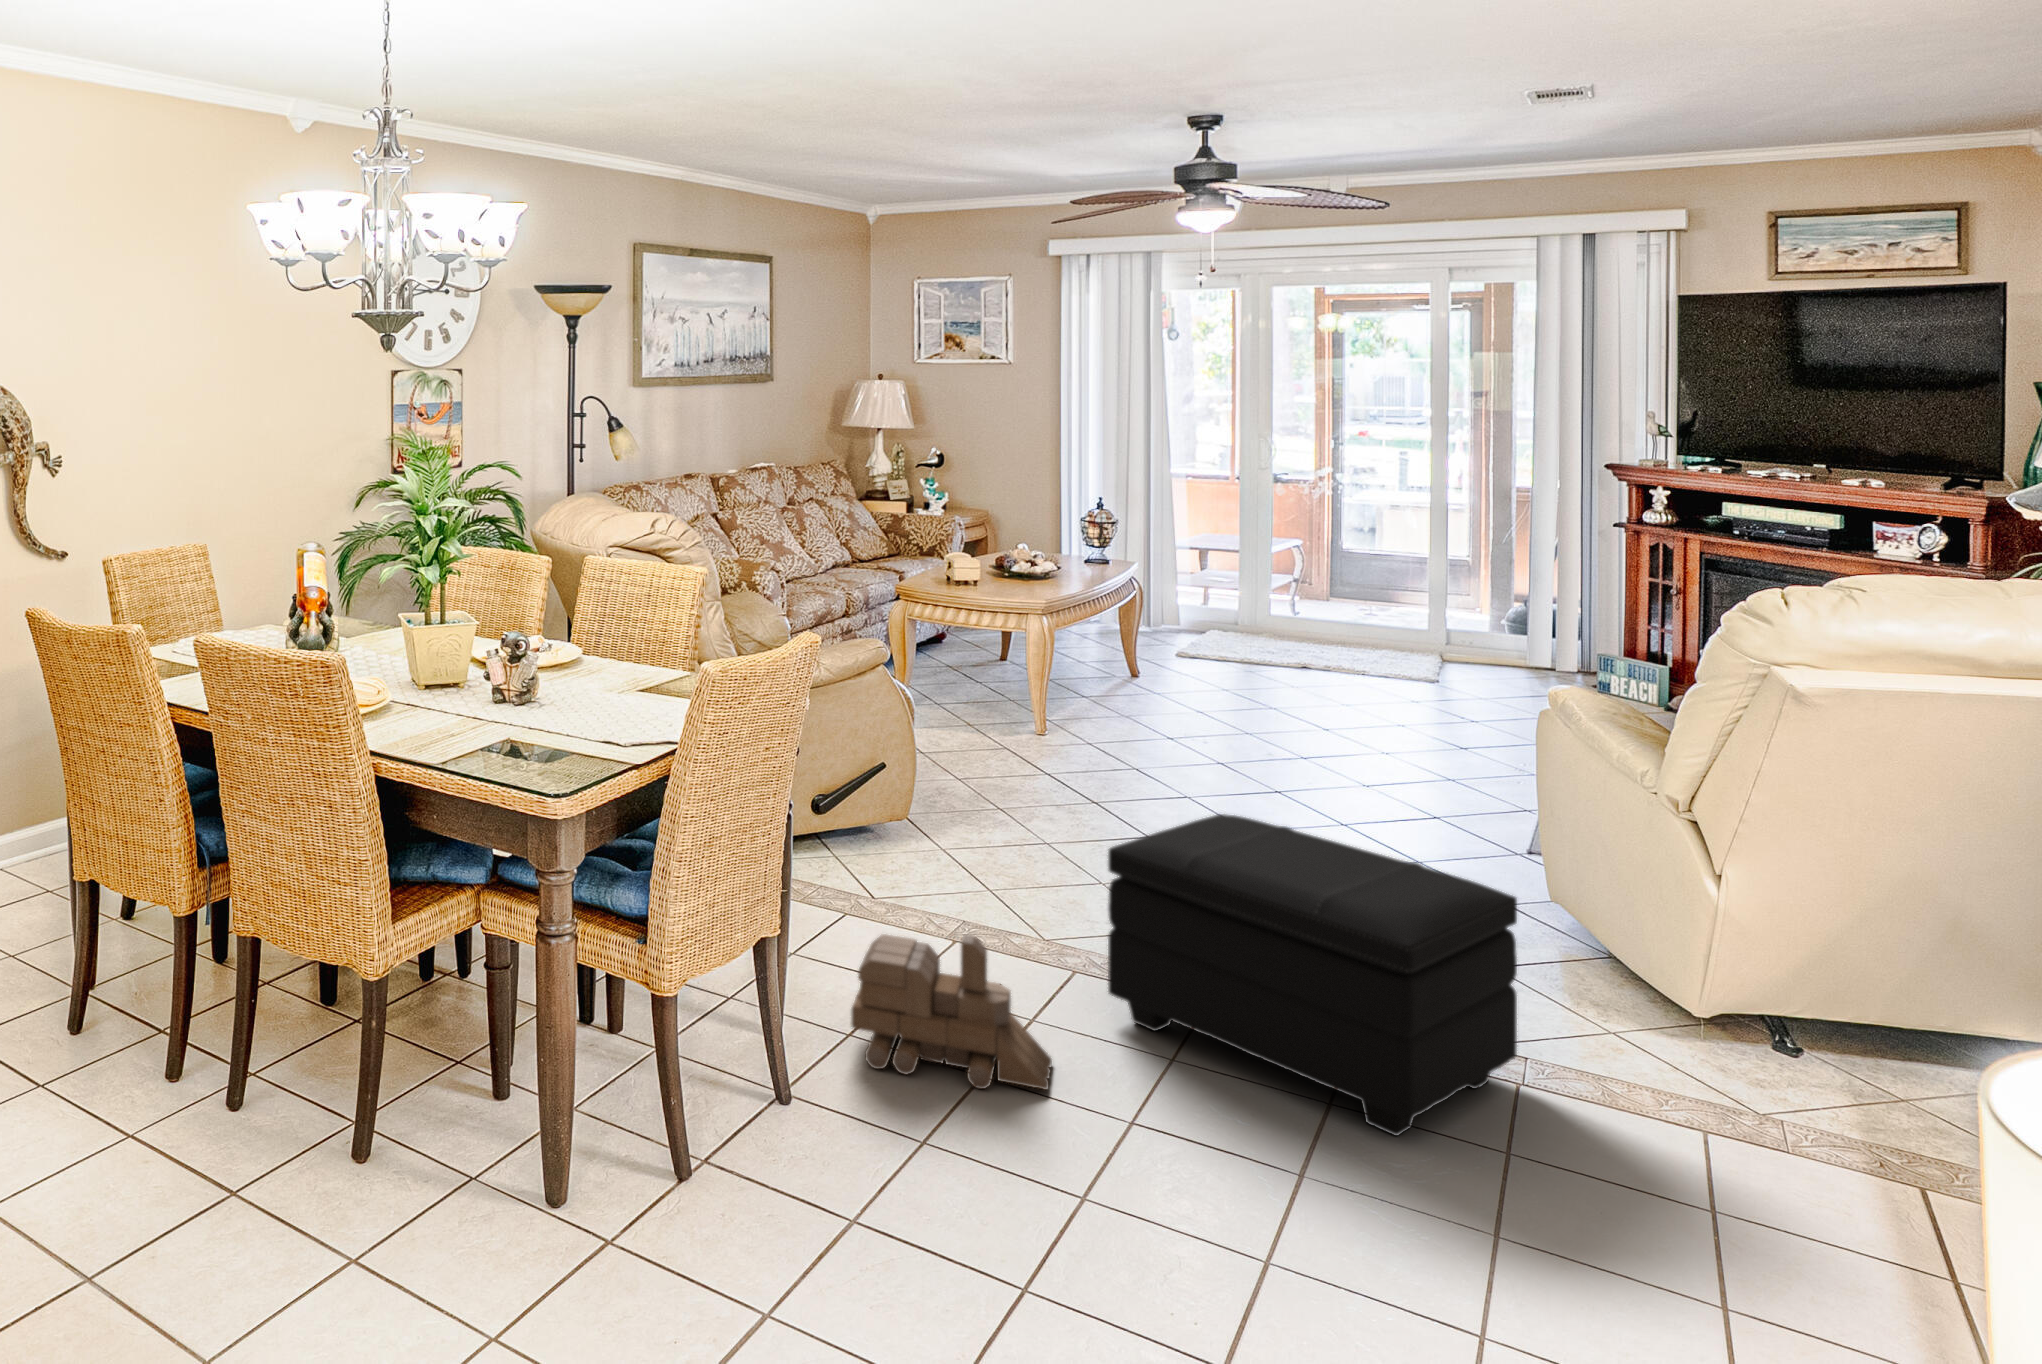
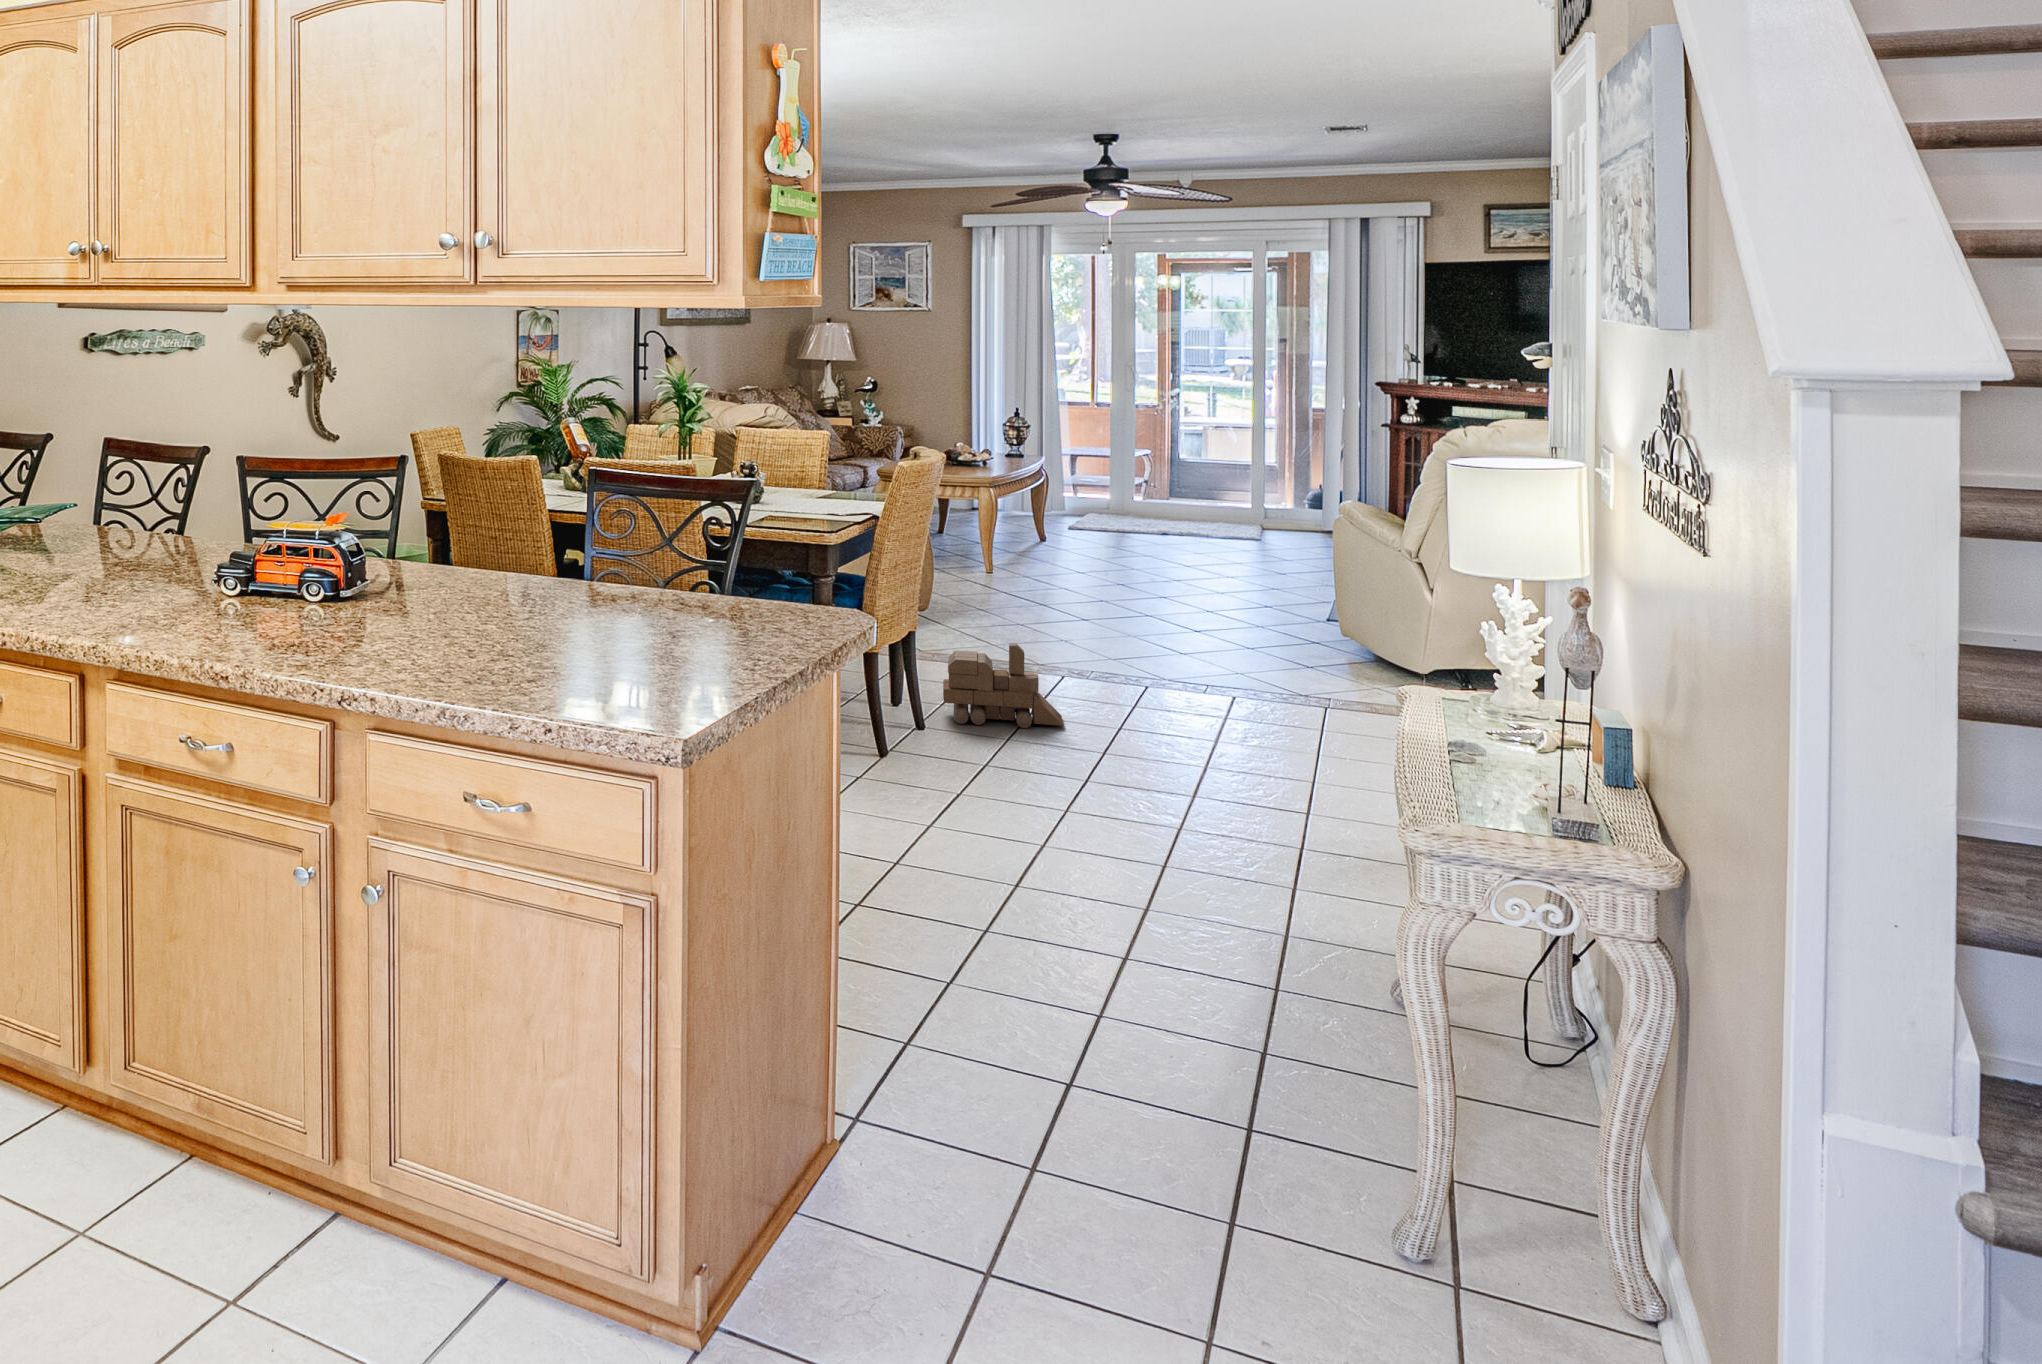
footstool: present [1108,814,1517,1136] -> none [1087,580,1323,734]

